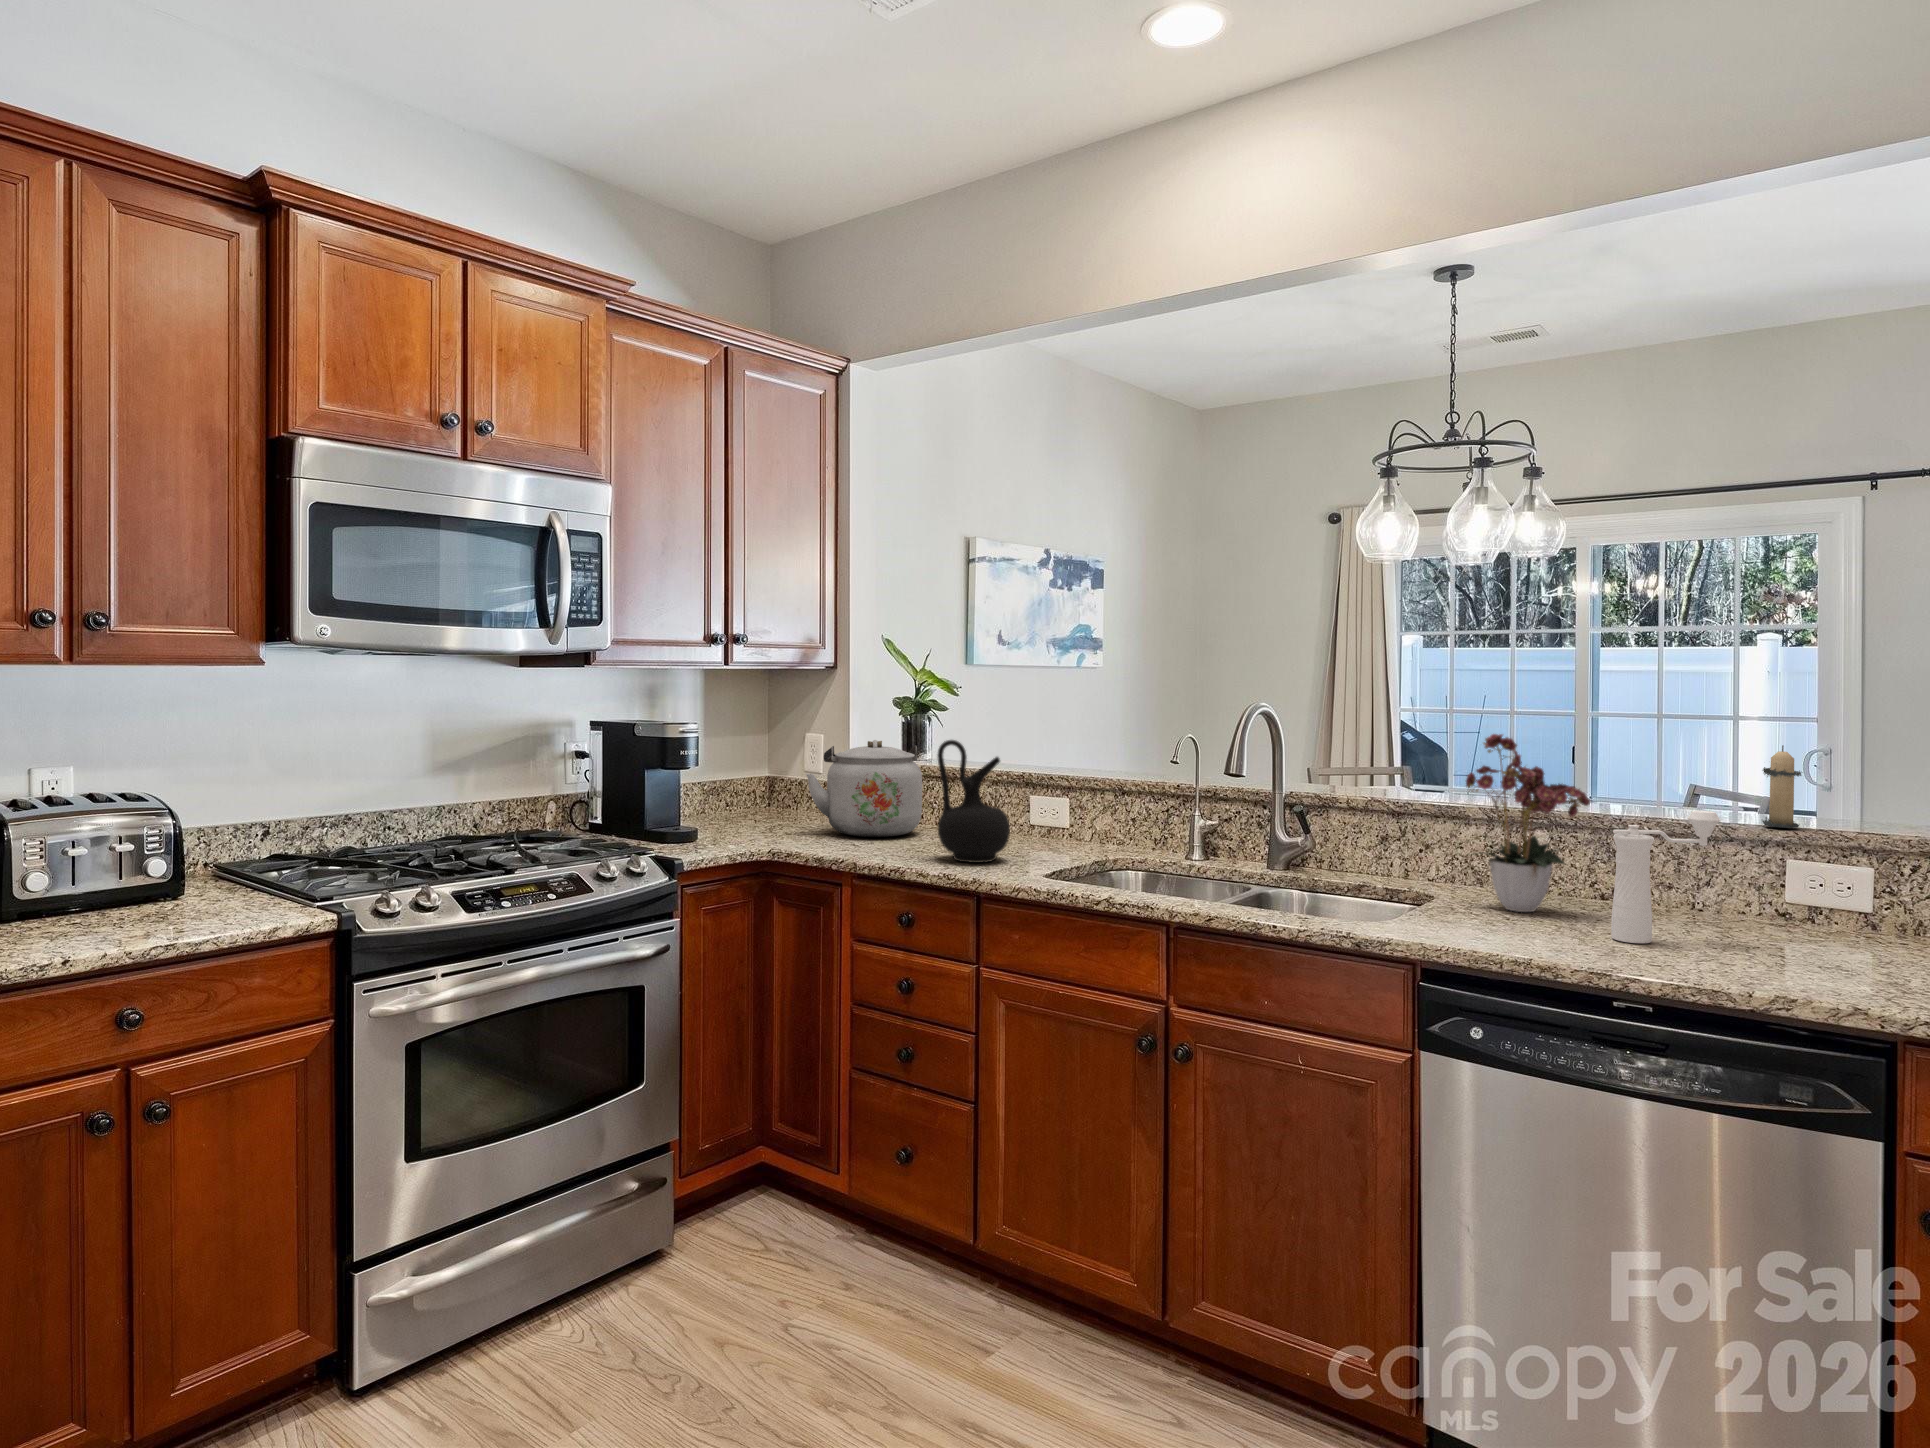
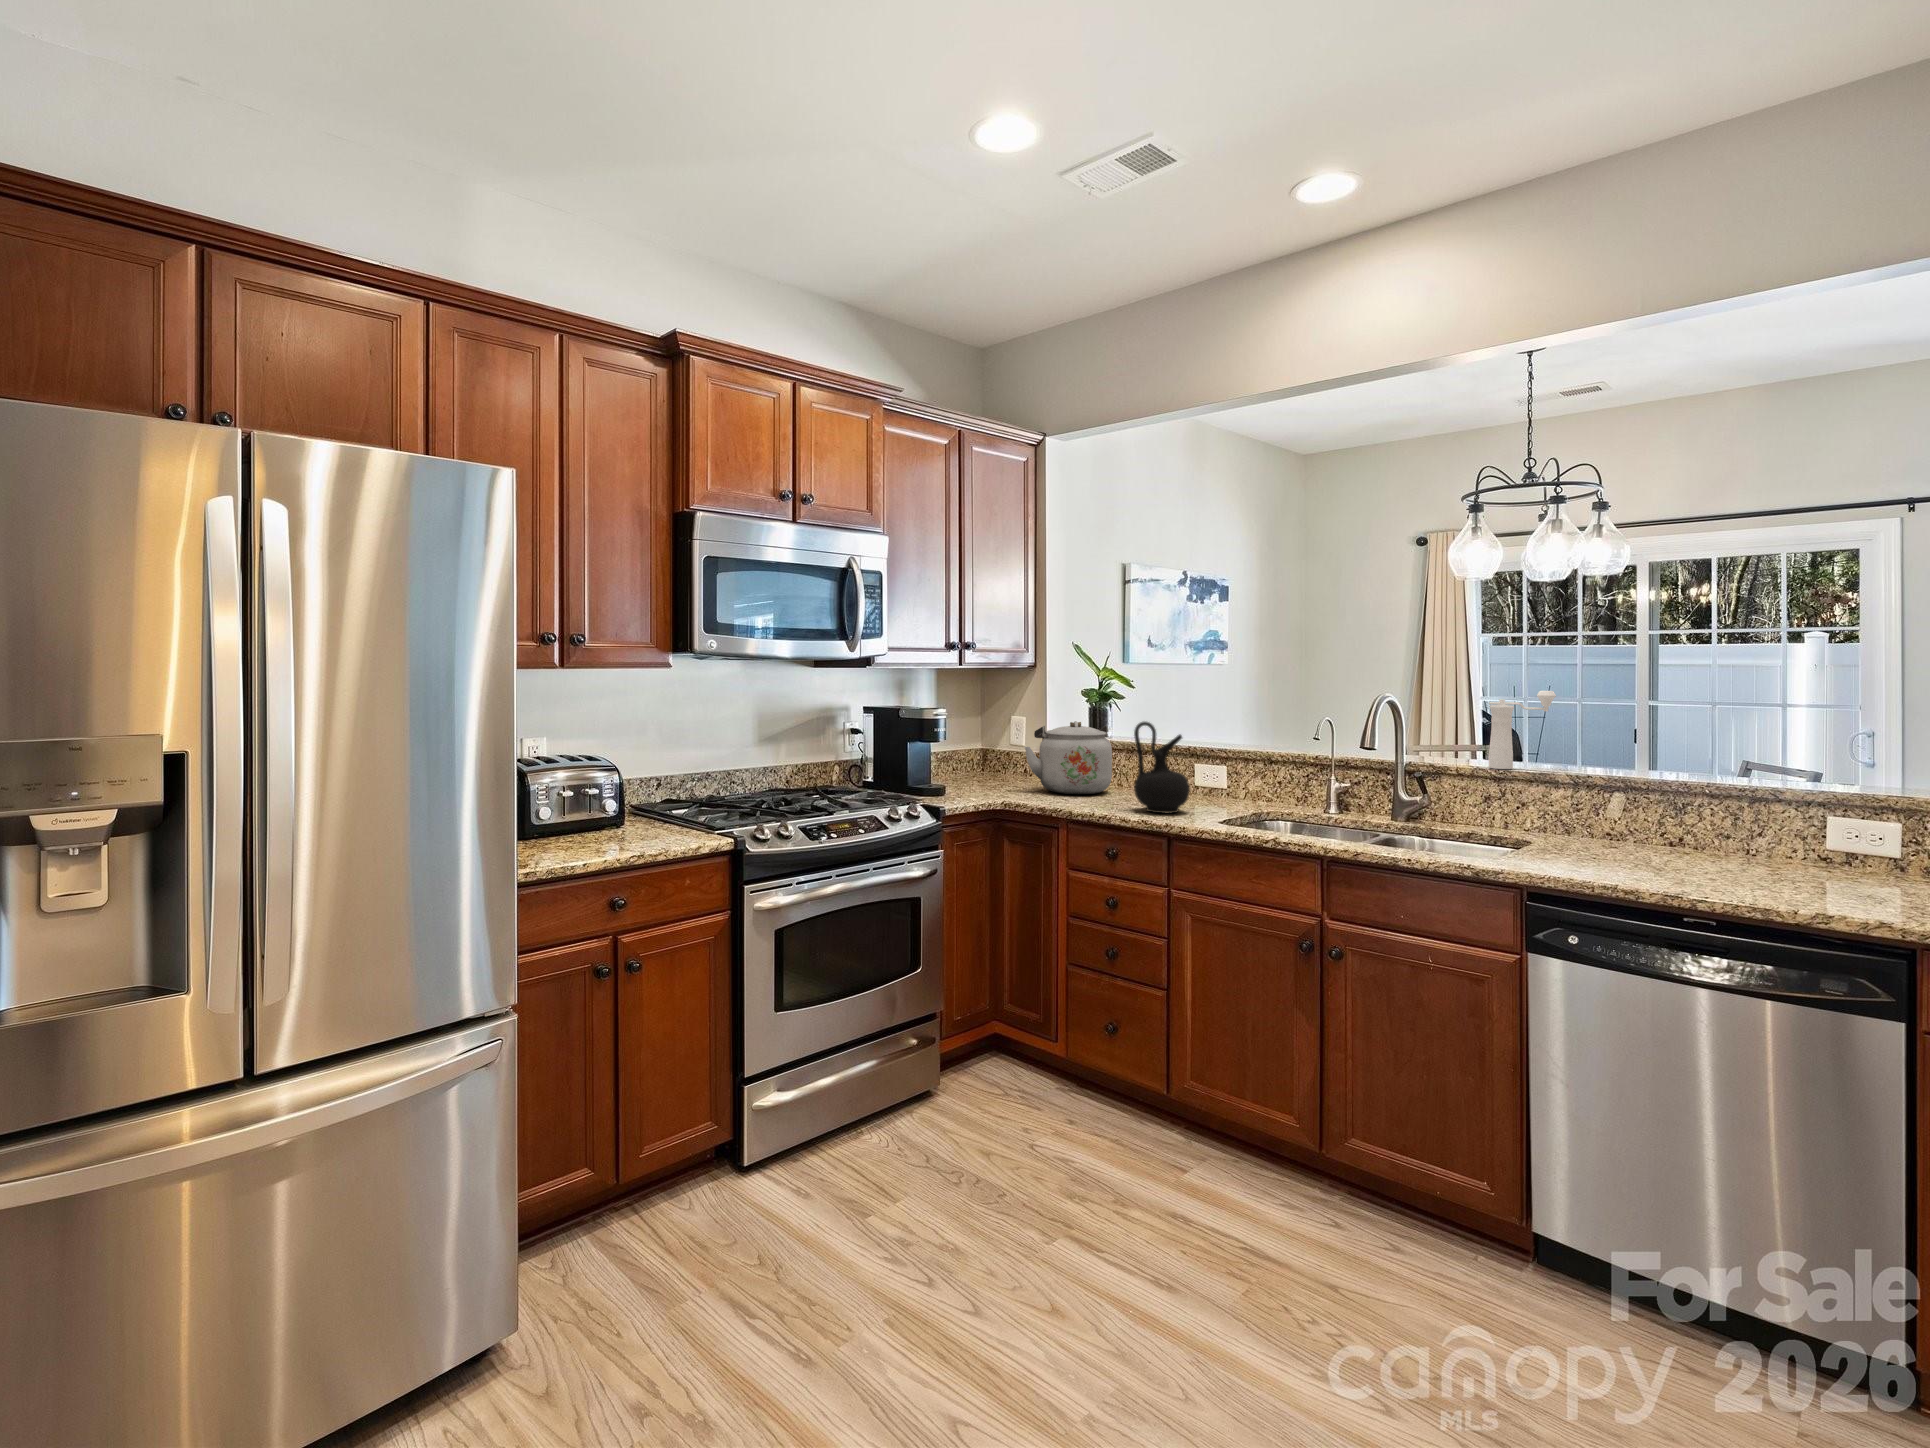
flower arrangement: present [1466,734,1590,912] -> none [1553,712,1670,854]
candle: present [1762,745,1801,828] -> none [1801,728,1843,792]
pepper mill: present [1611,811,1720,943] -> present [1489,691,1556,769]

